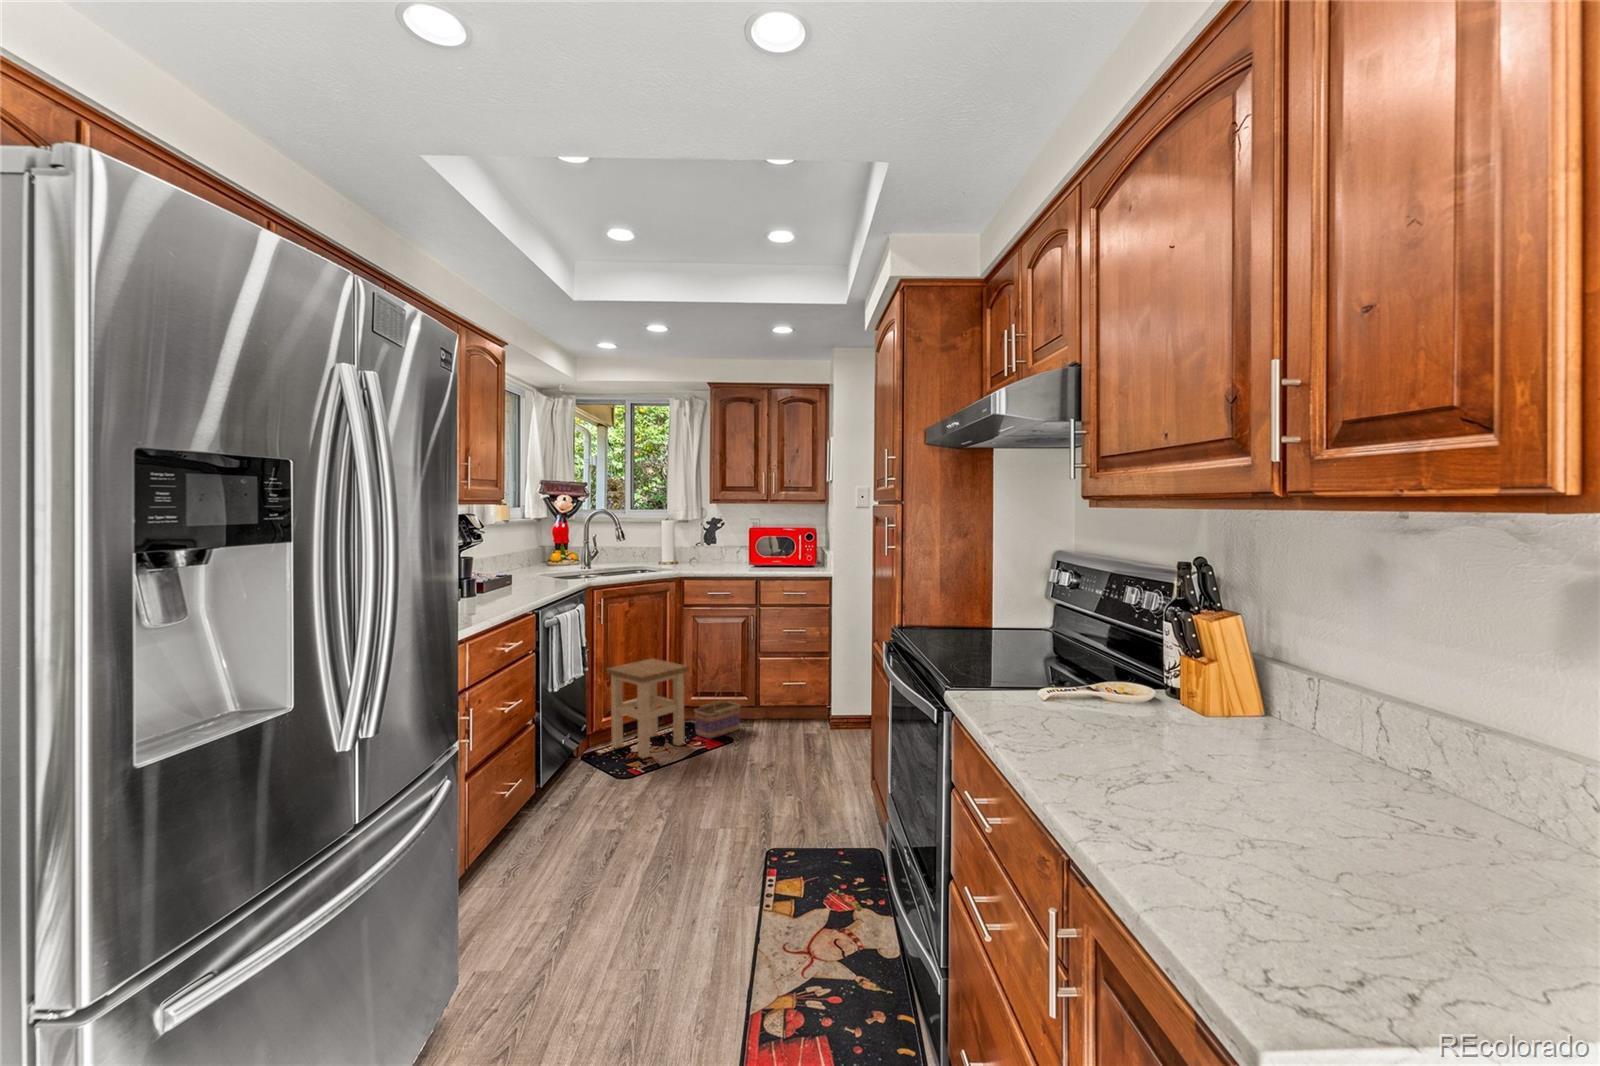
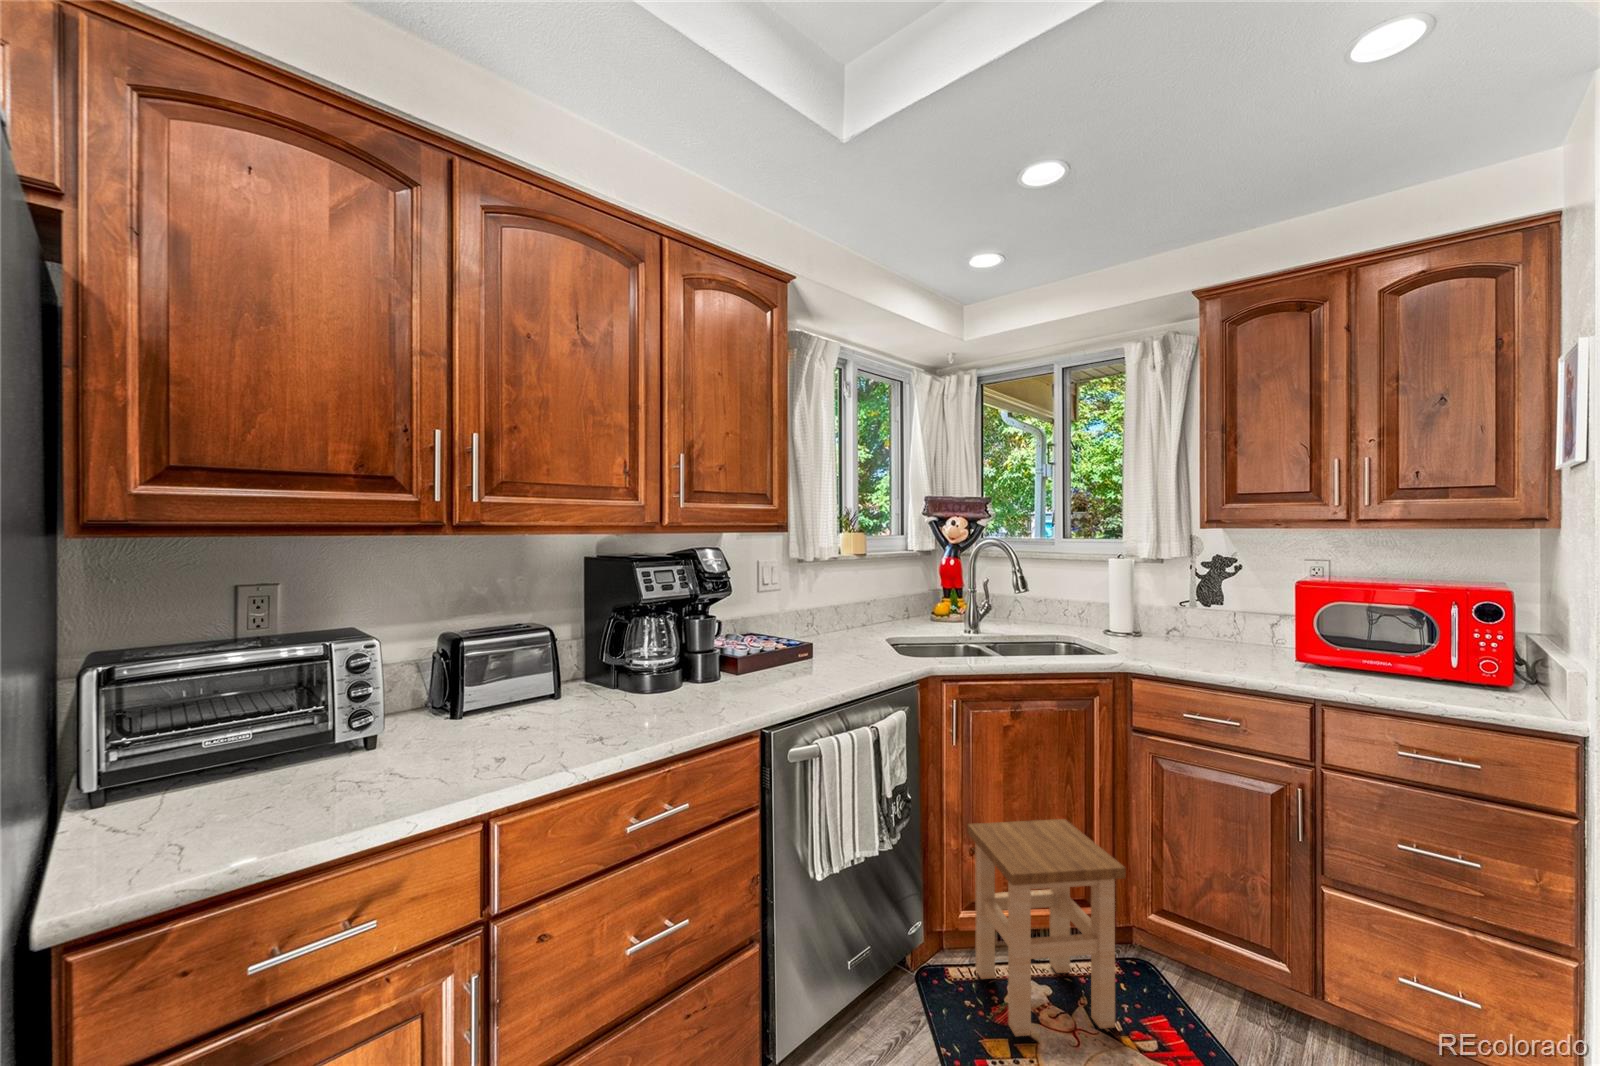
basket: present [695,687,740,739] -> none [1145,899,1262,1038]

